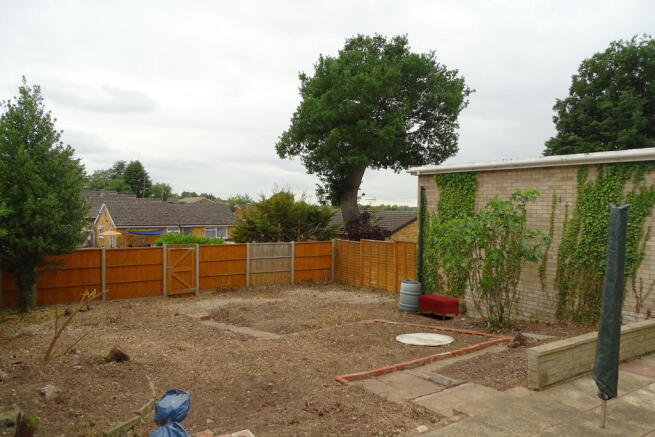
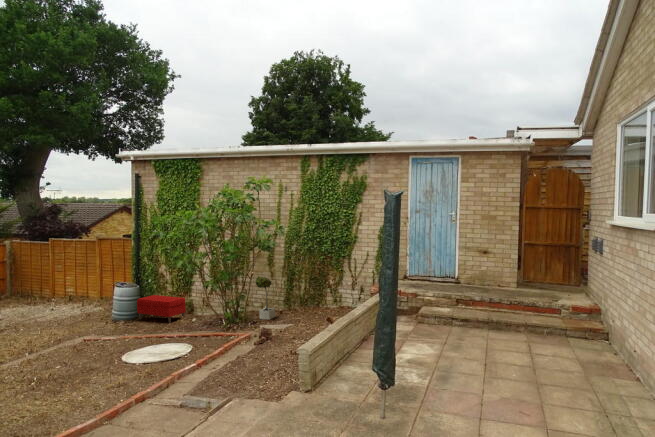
potted tree: none [524,286,544,331] -> present [256,276,275,319]

